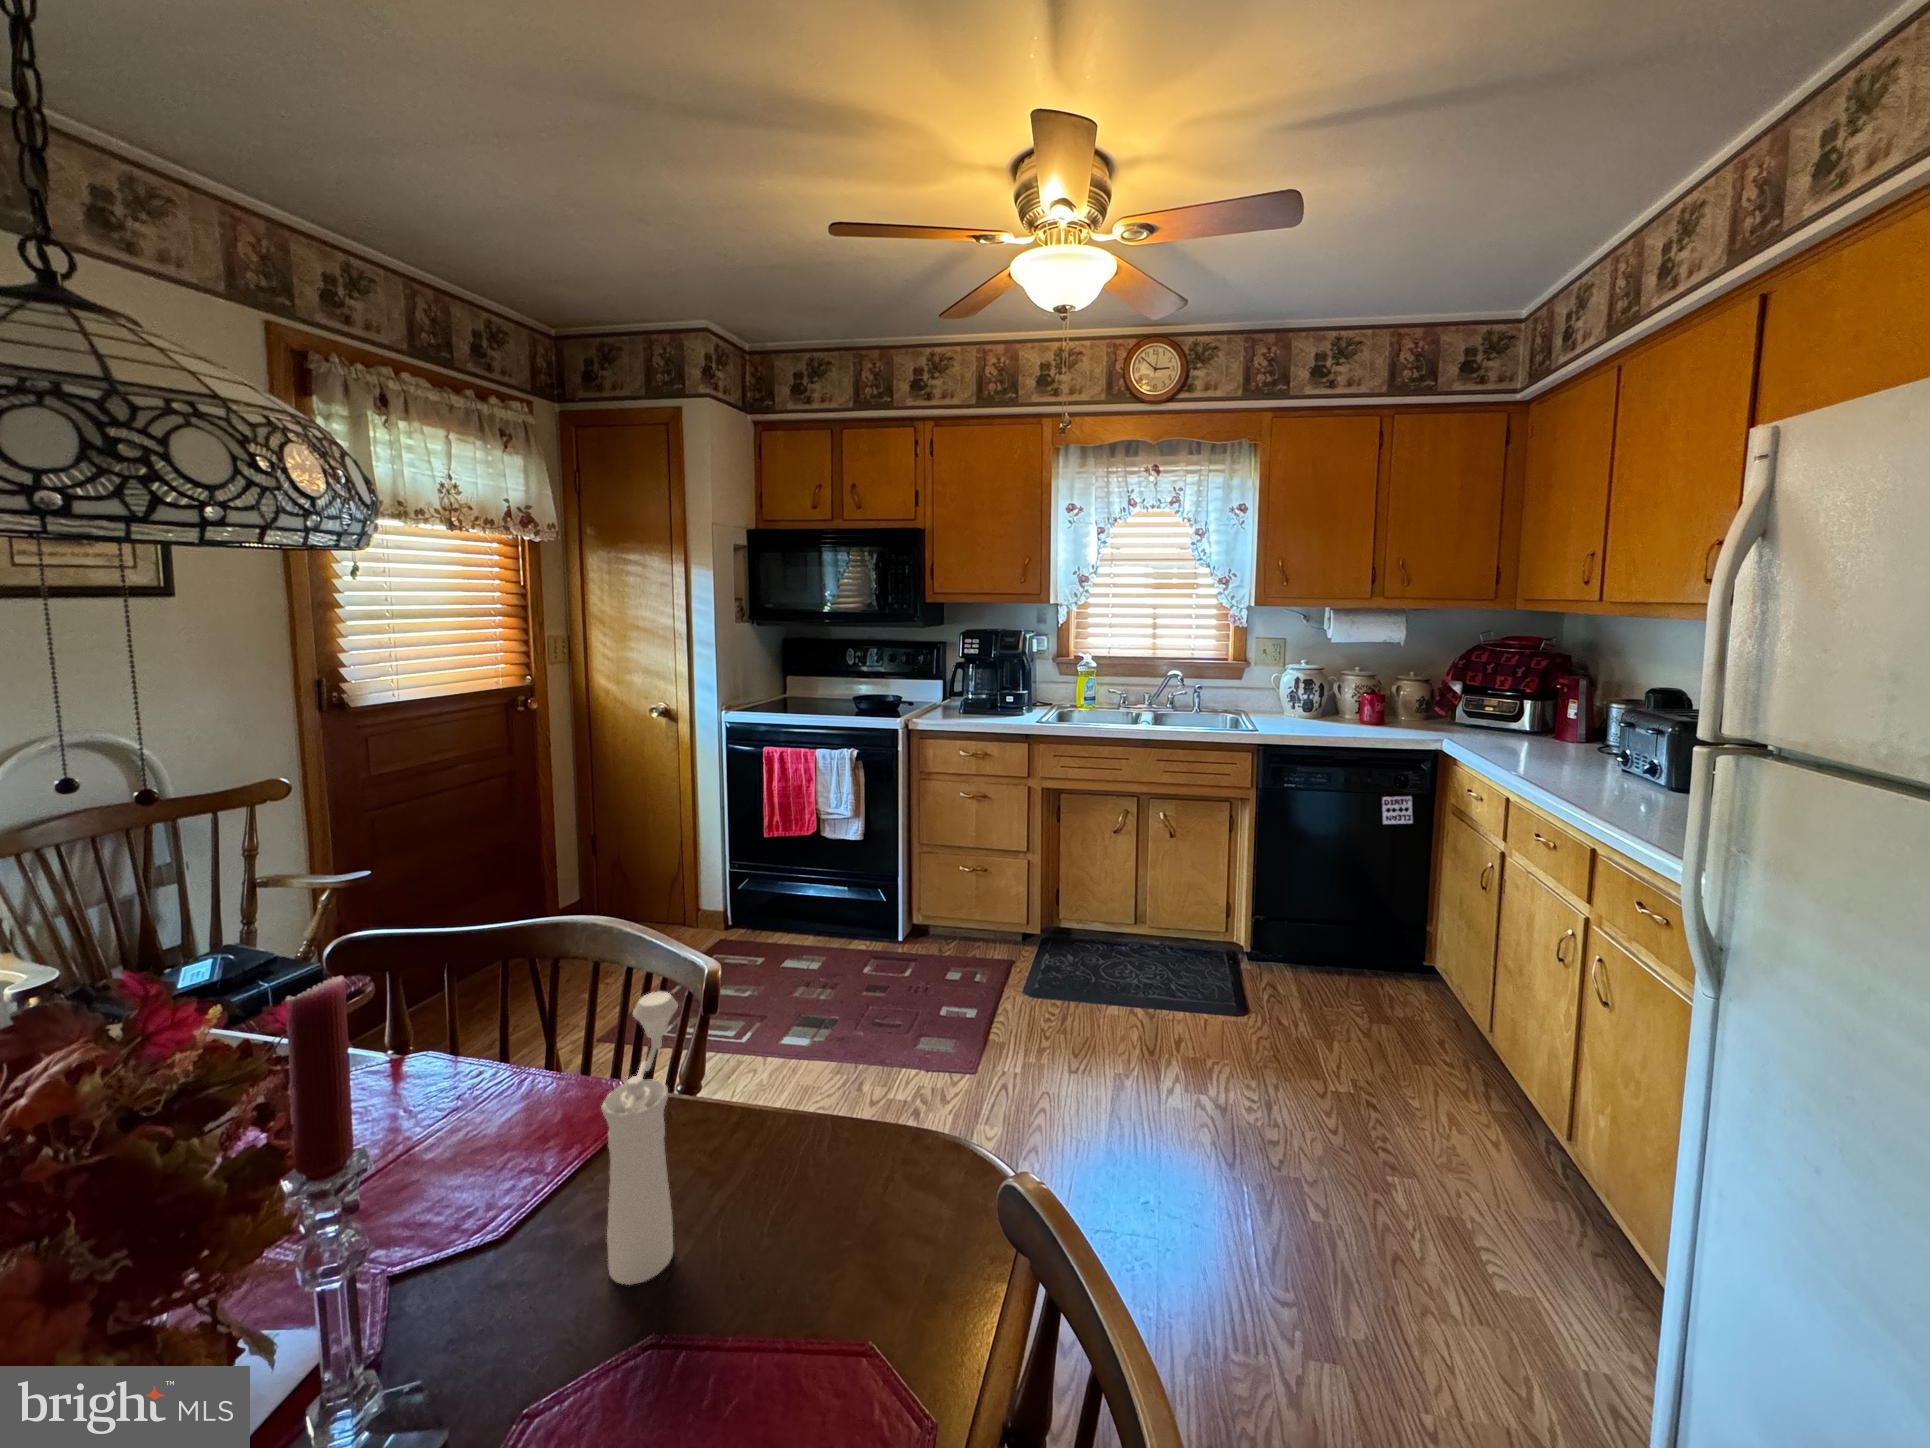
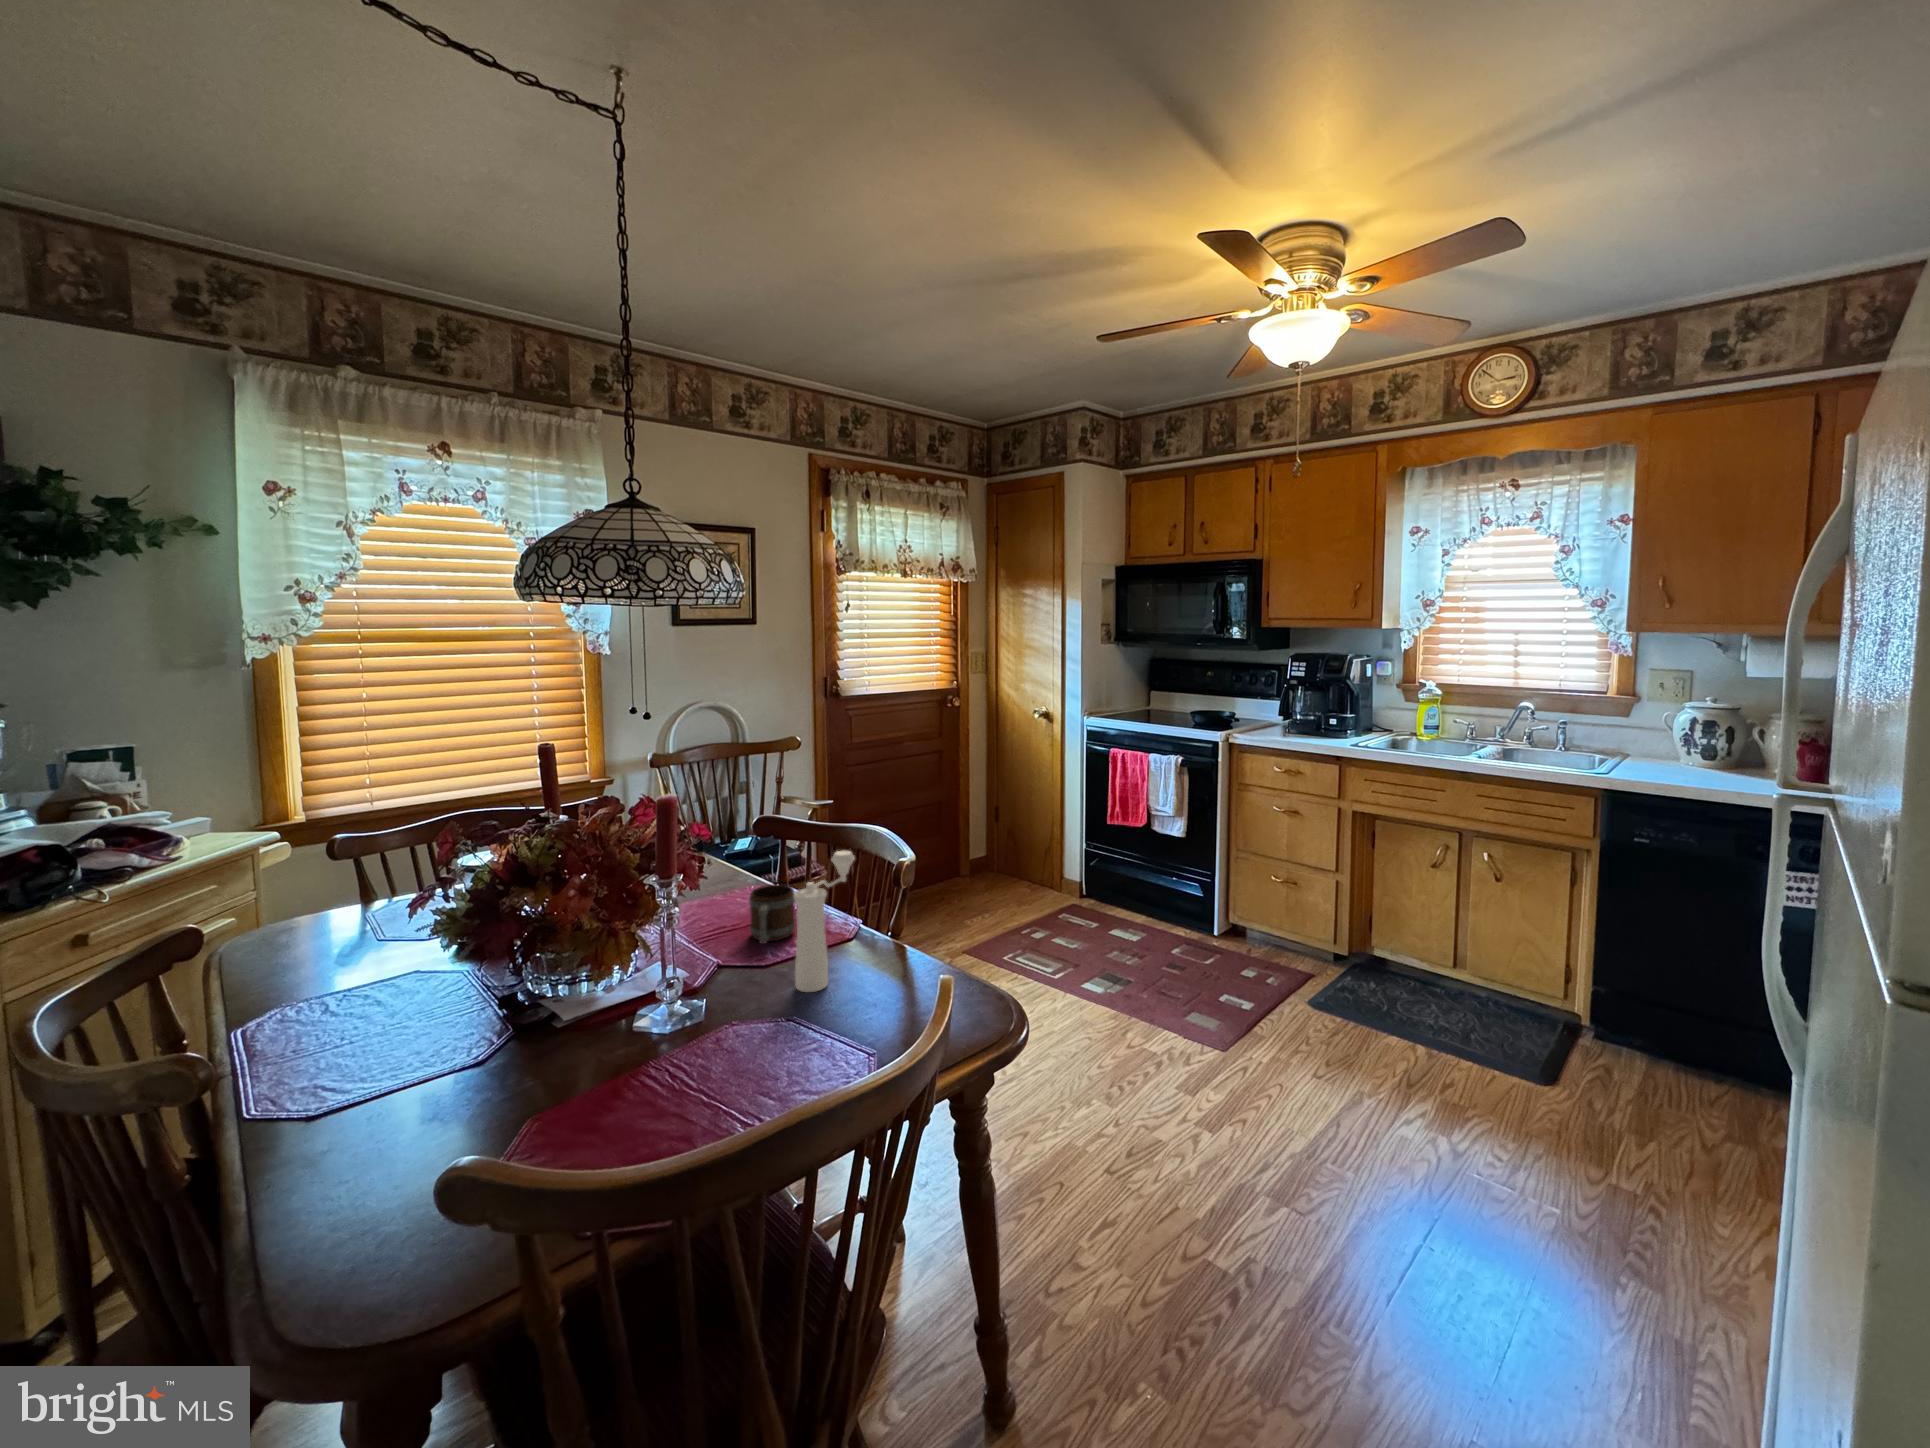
mug: none [414,1071,516,1206] -> present [749,884,795,943]

